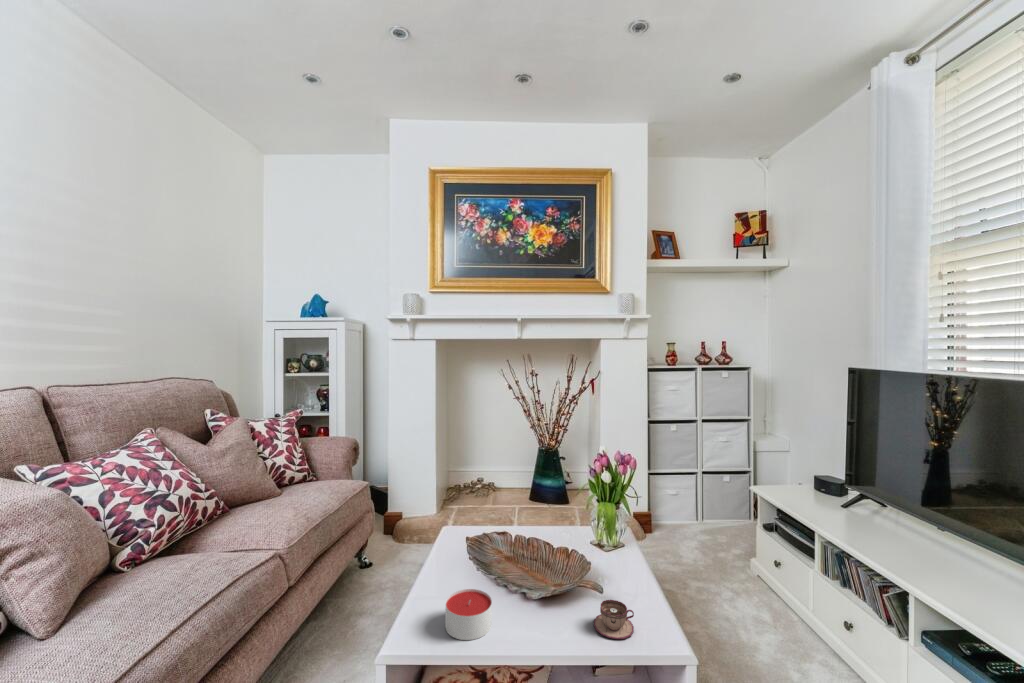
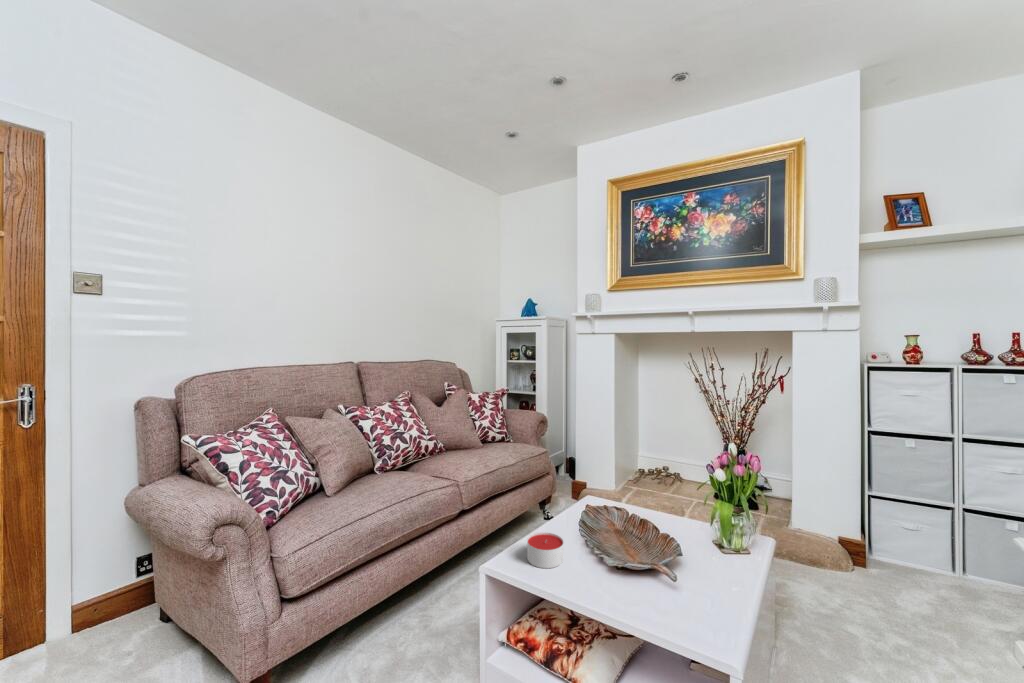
teacup: present [594,600,634,639] -> none [640,575,679,611]

